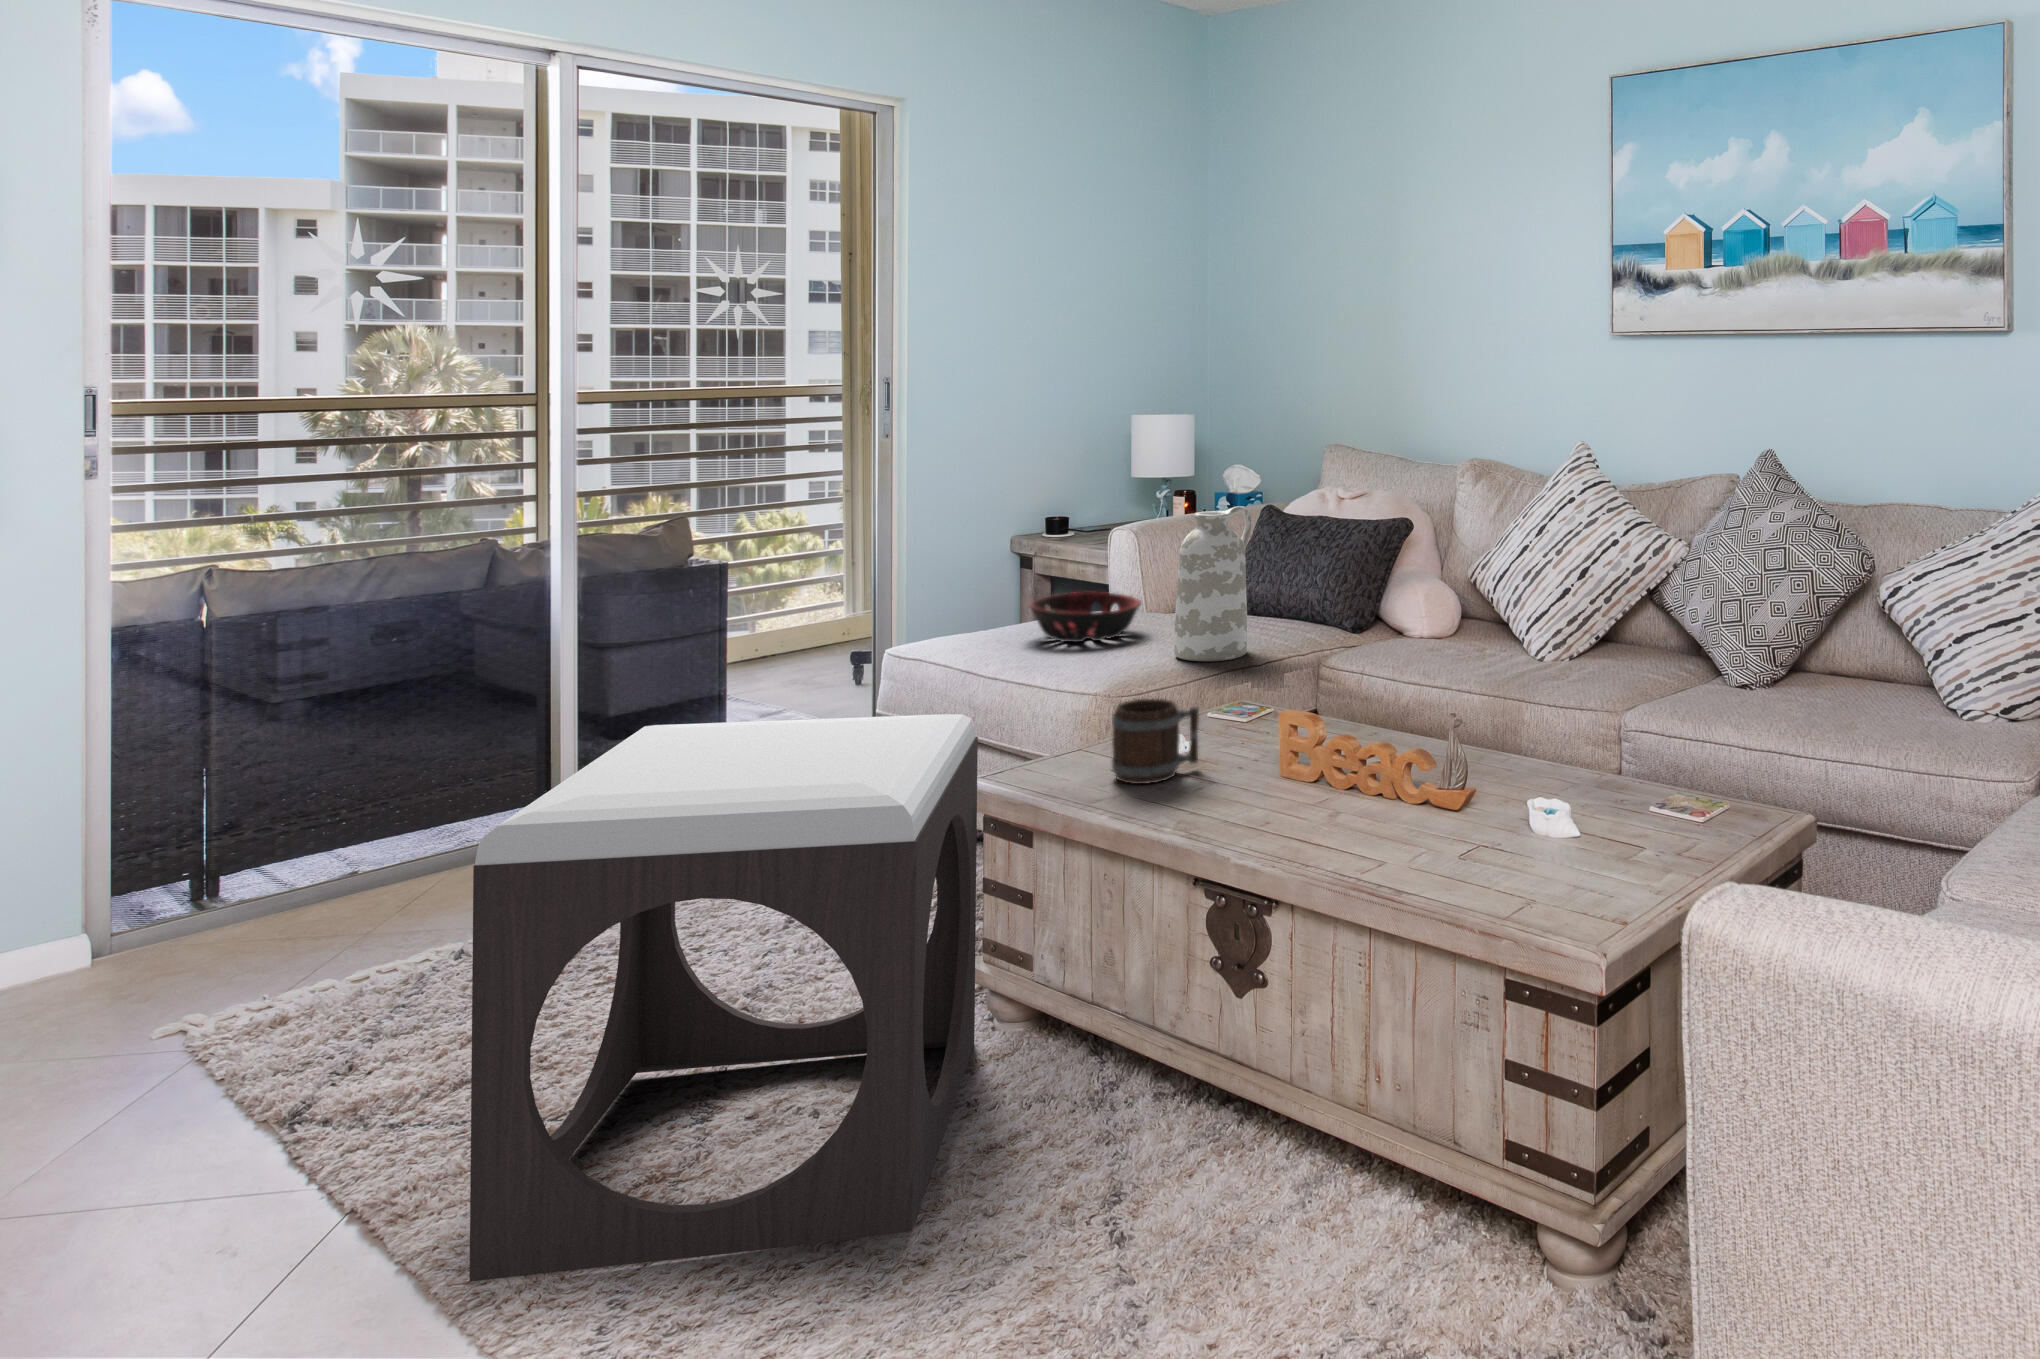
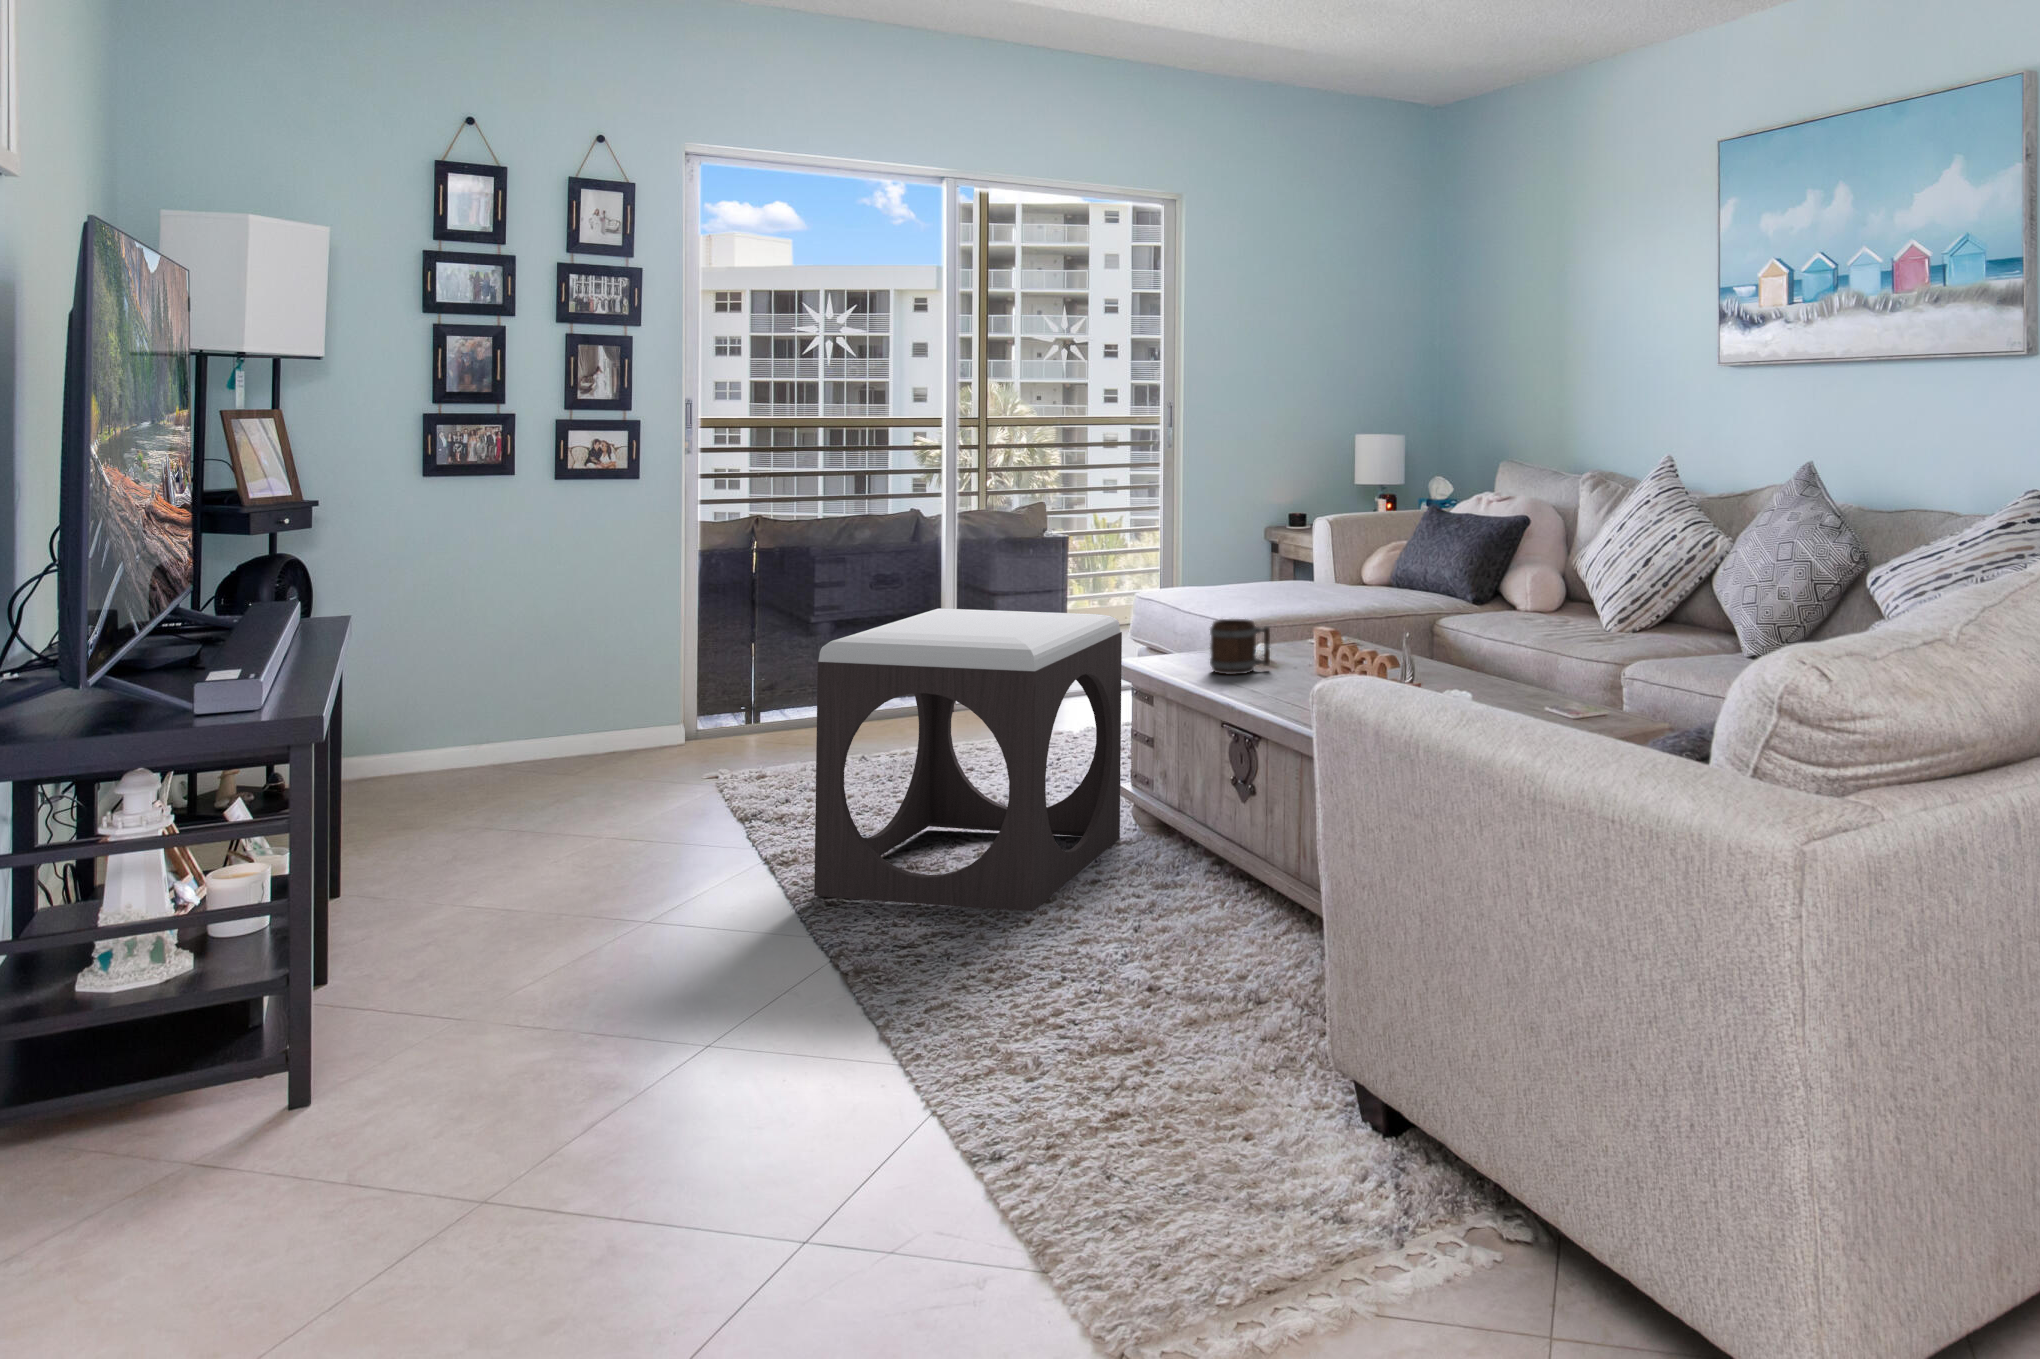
vase: present [1174,506,1252,661] -> none [1330,499,1390,617]
decorative bowl: present [1029,592,1141,642] -> none [1243,566,1326,601]

